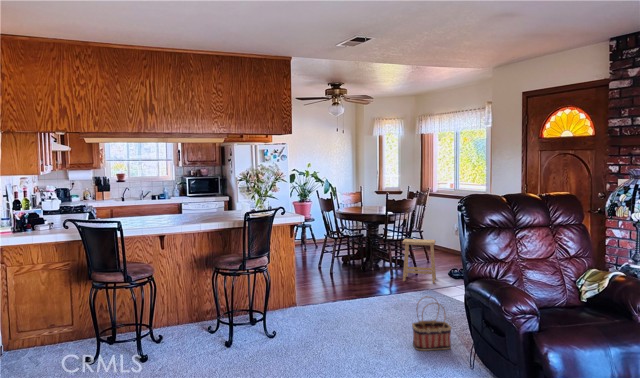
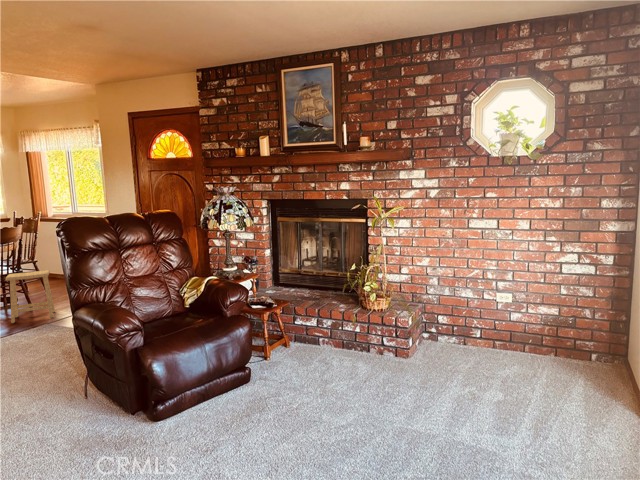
basket: present [412,299,451,351] -> none [14,335,66,398]

